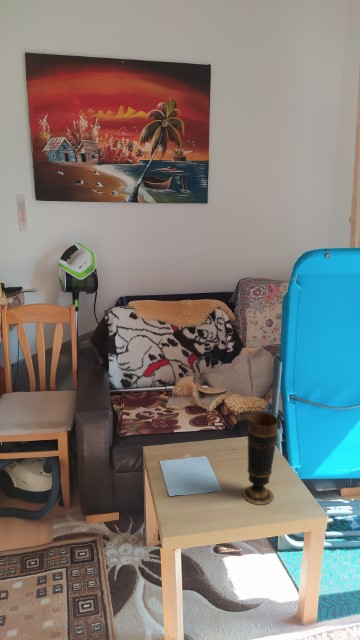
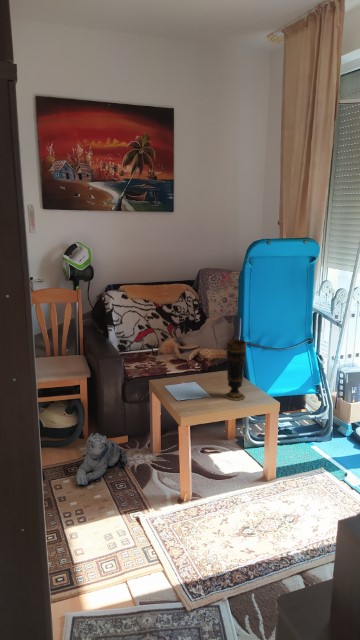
plush toy: none [29,521,109,600] -> present [76,433,127,485]

